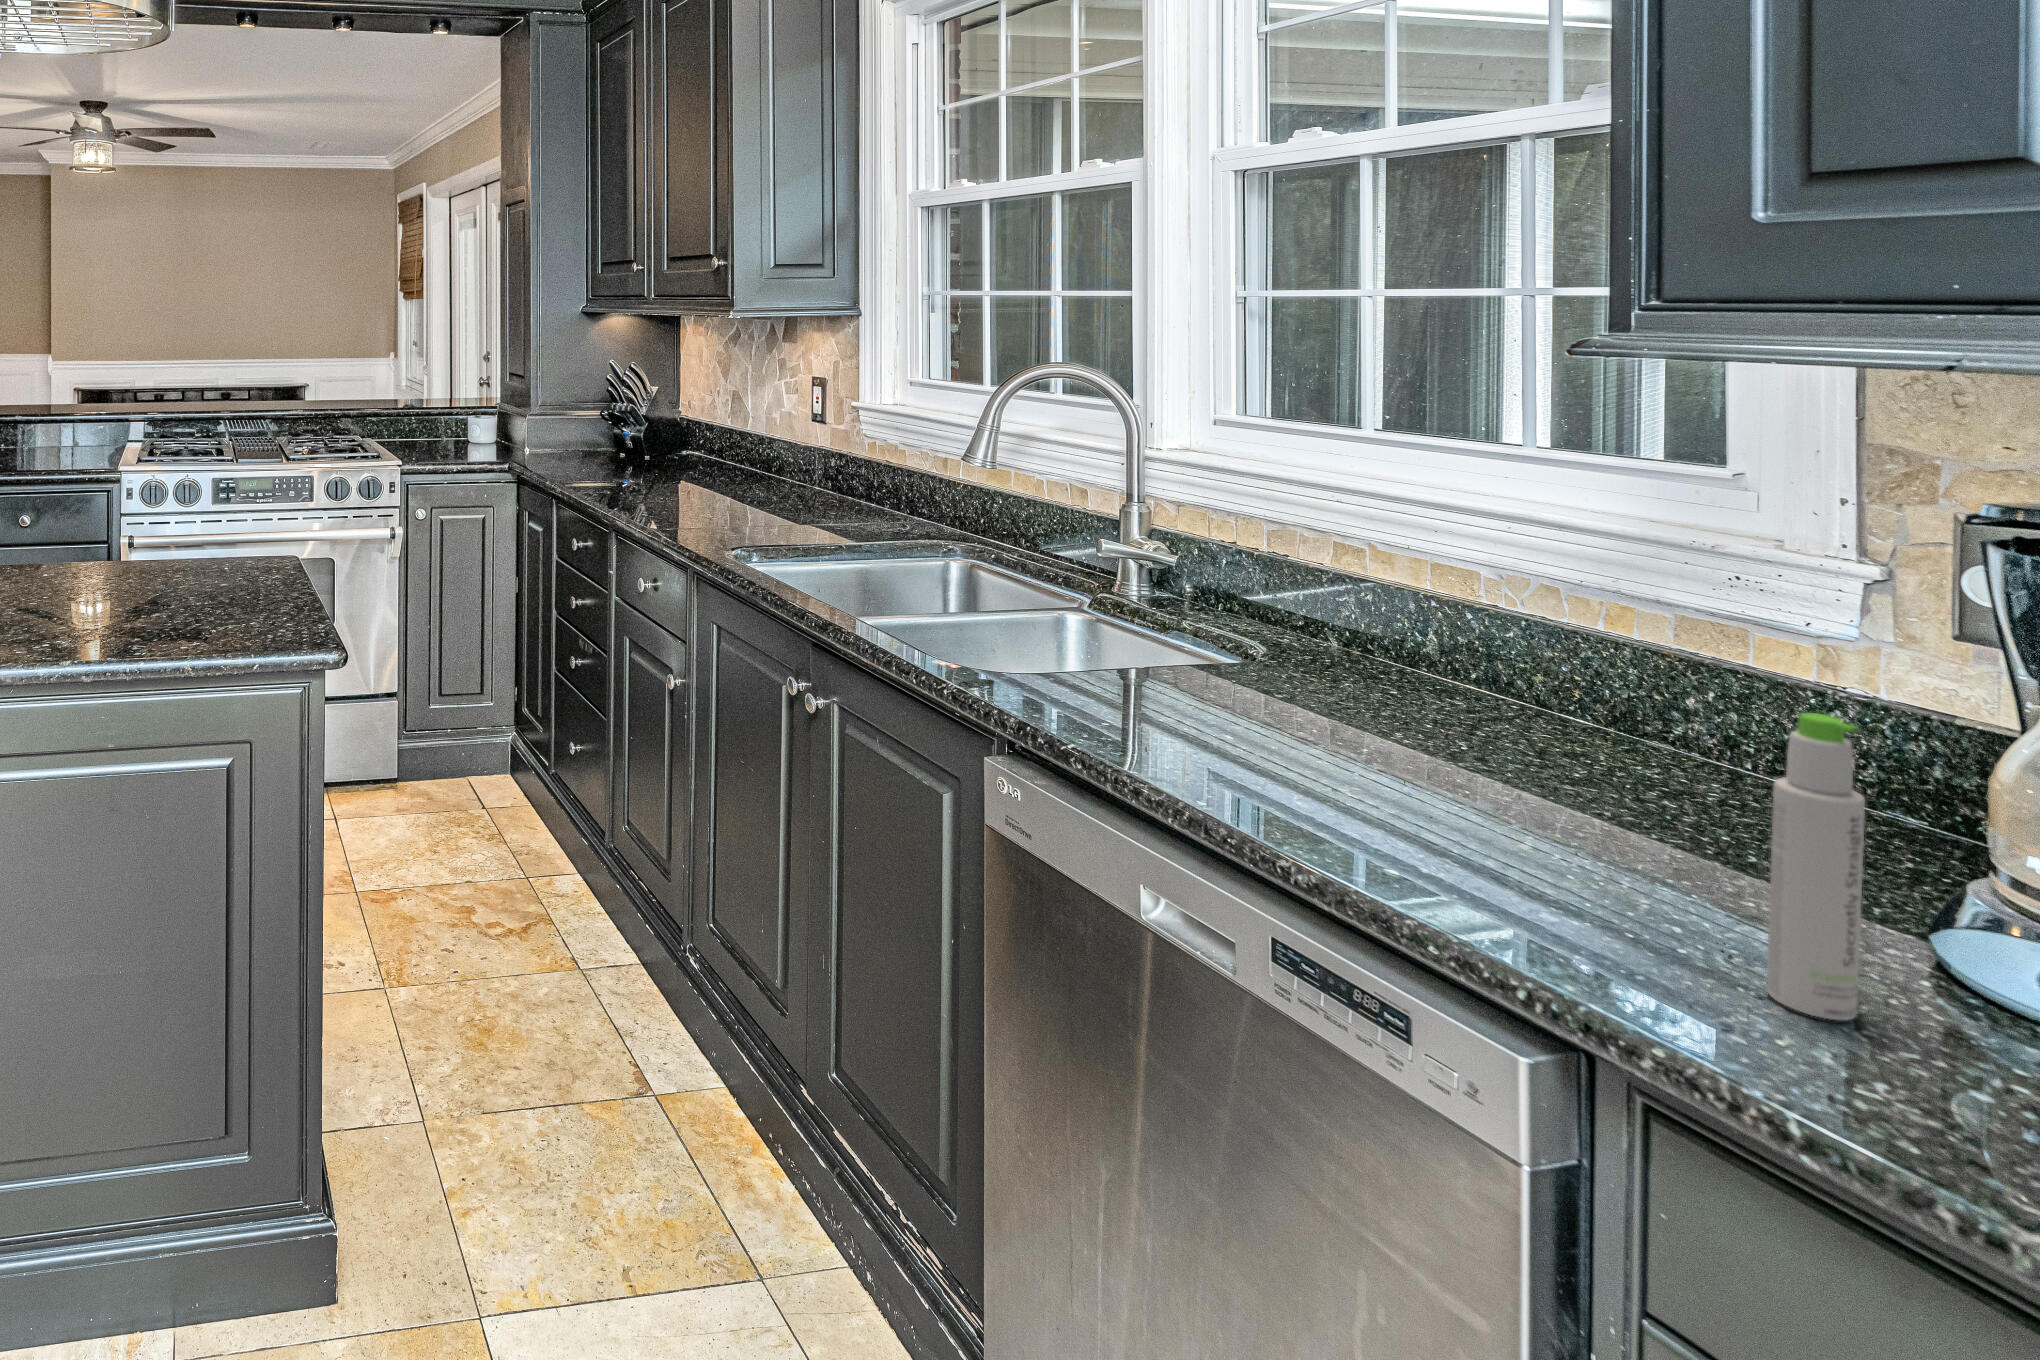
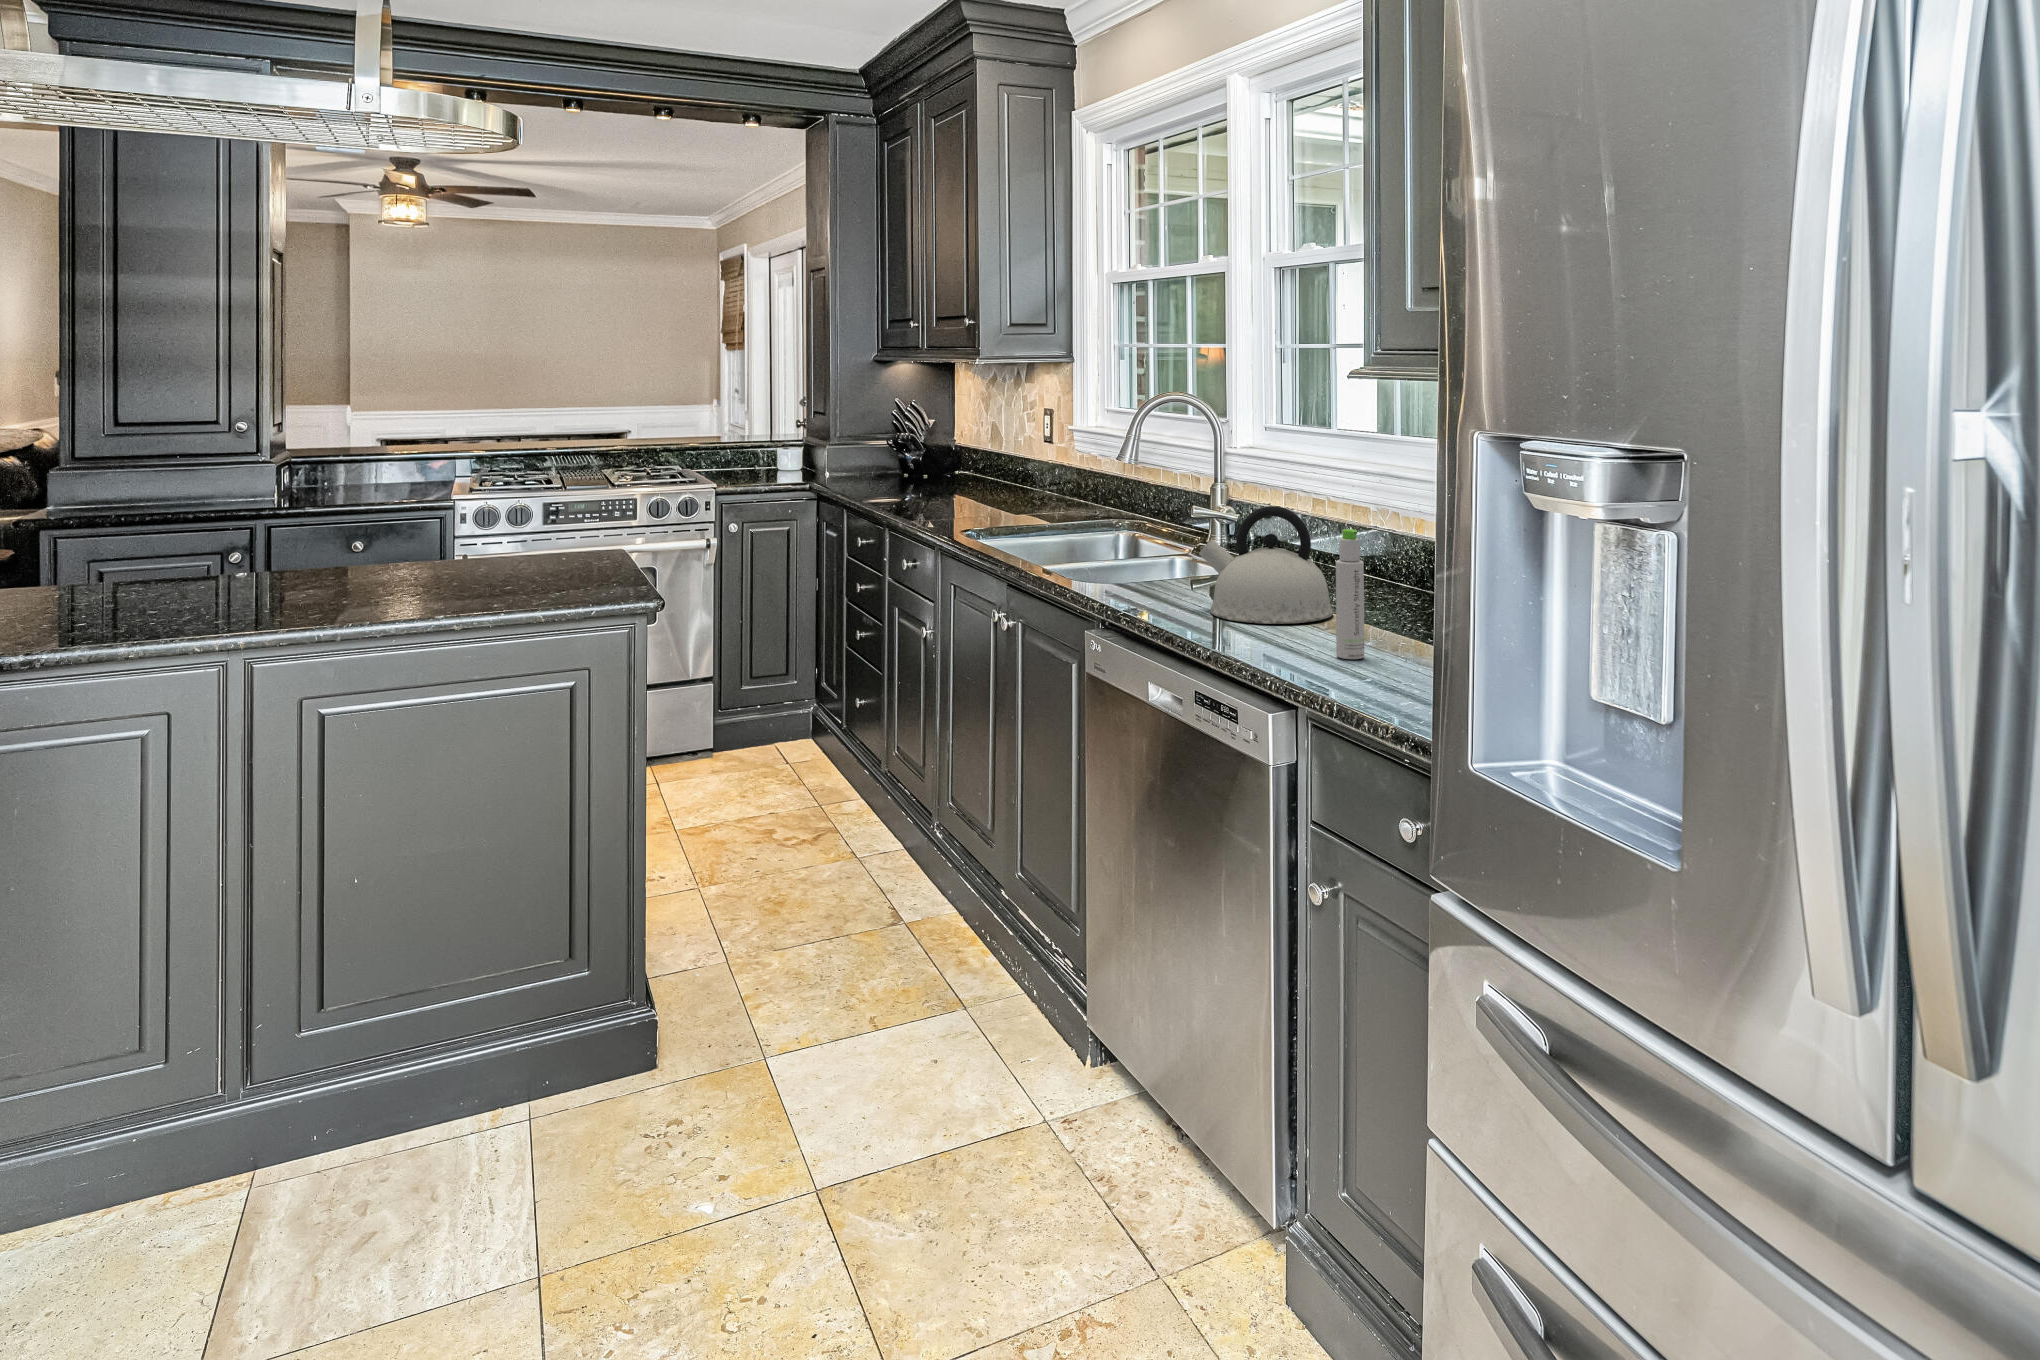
kettle: none [1256,596,1560,841] -> present [1199,506,1333,624]

